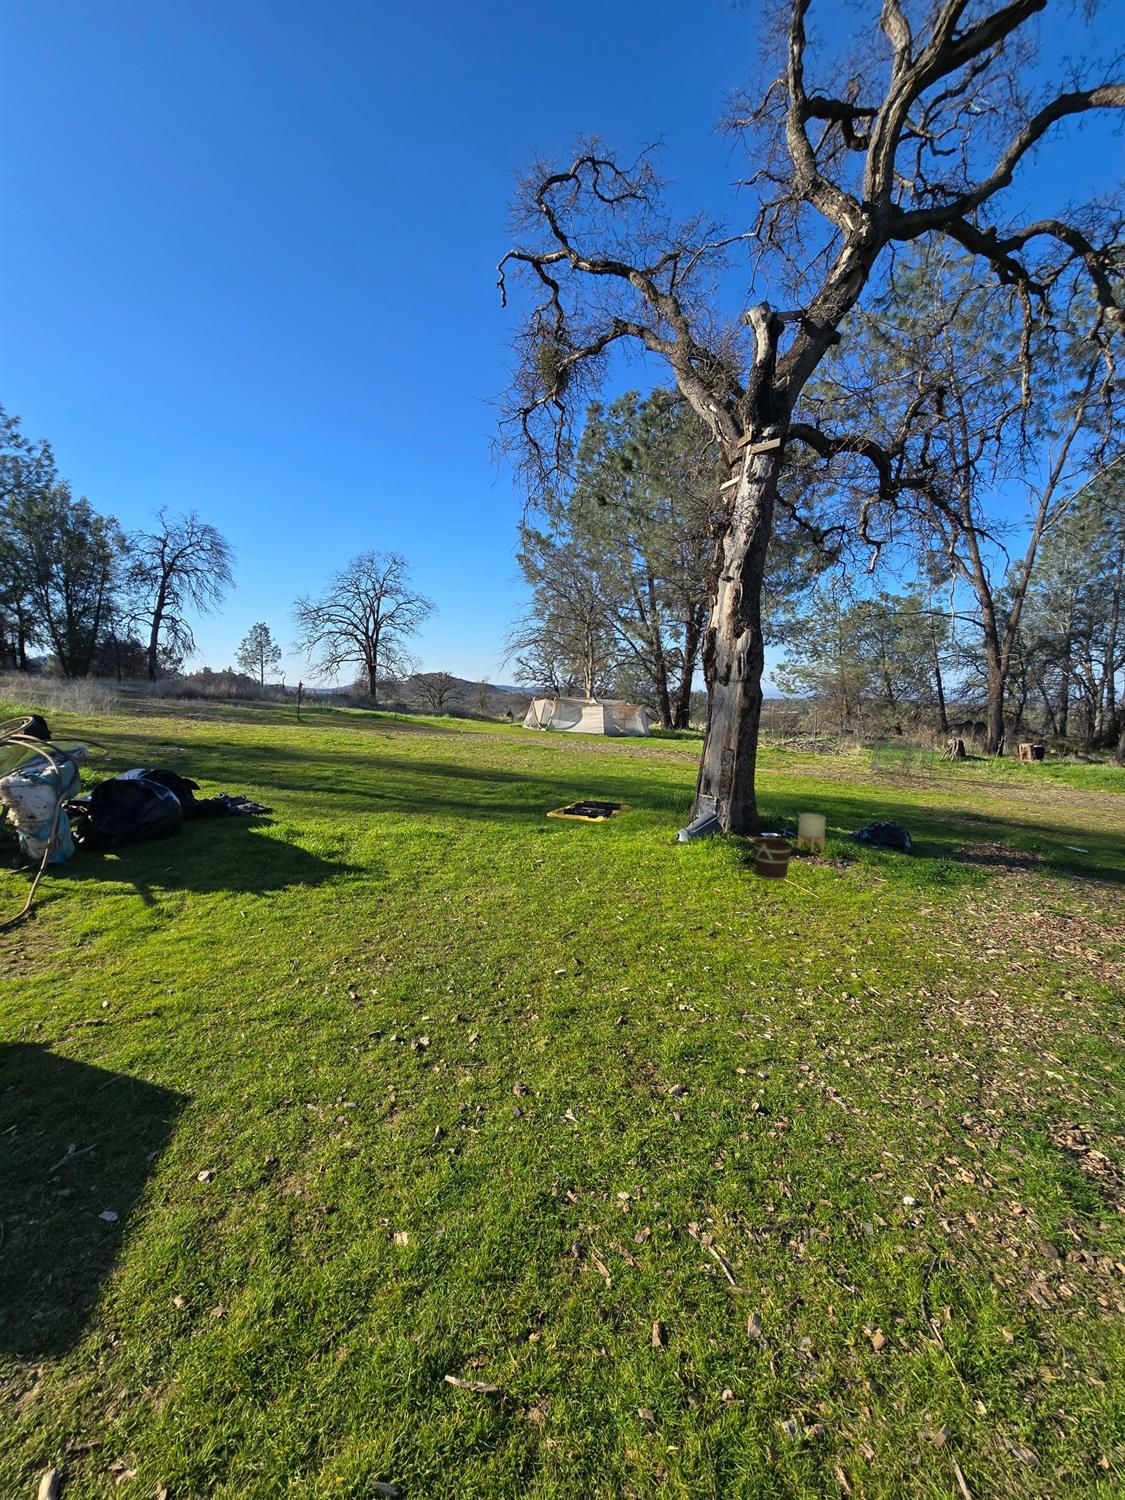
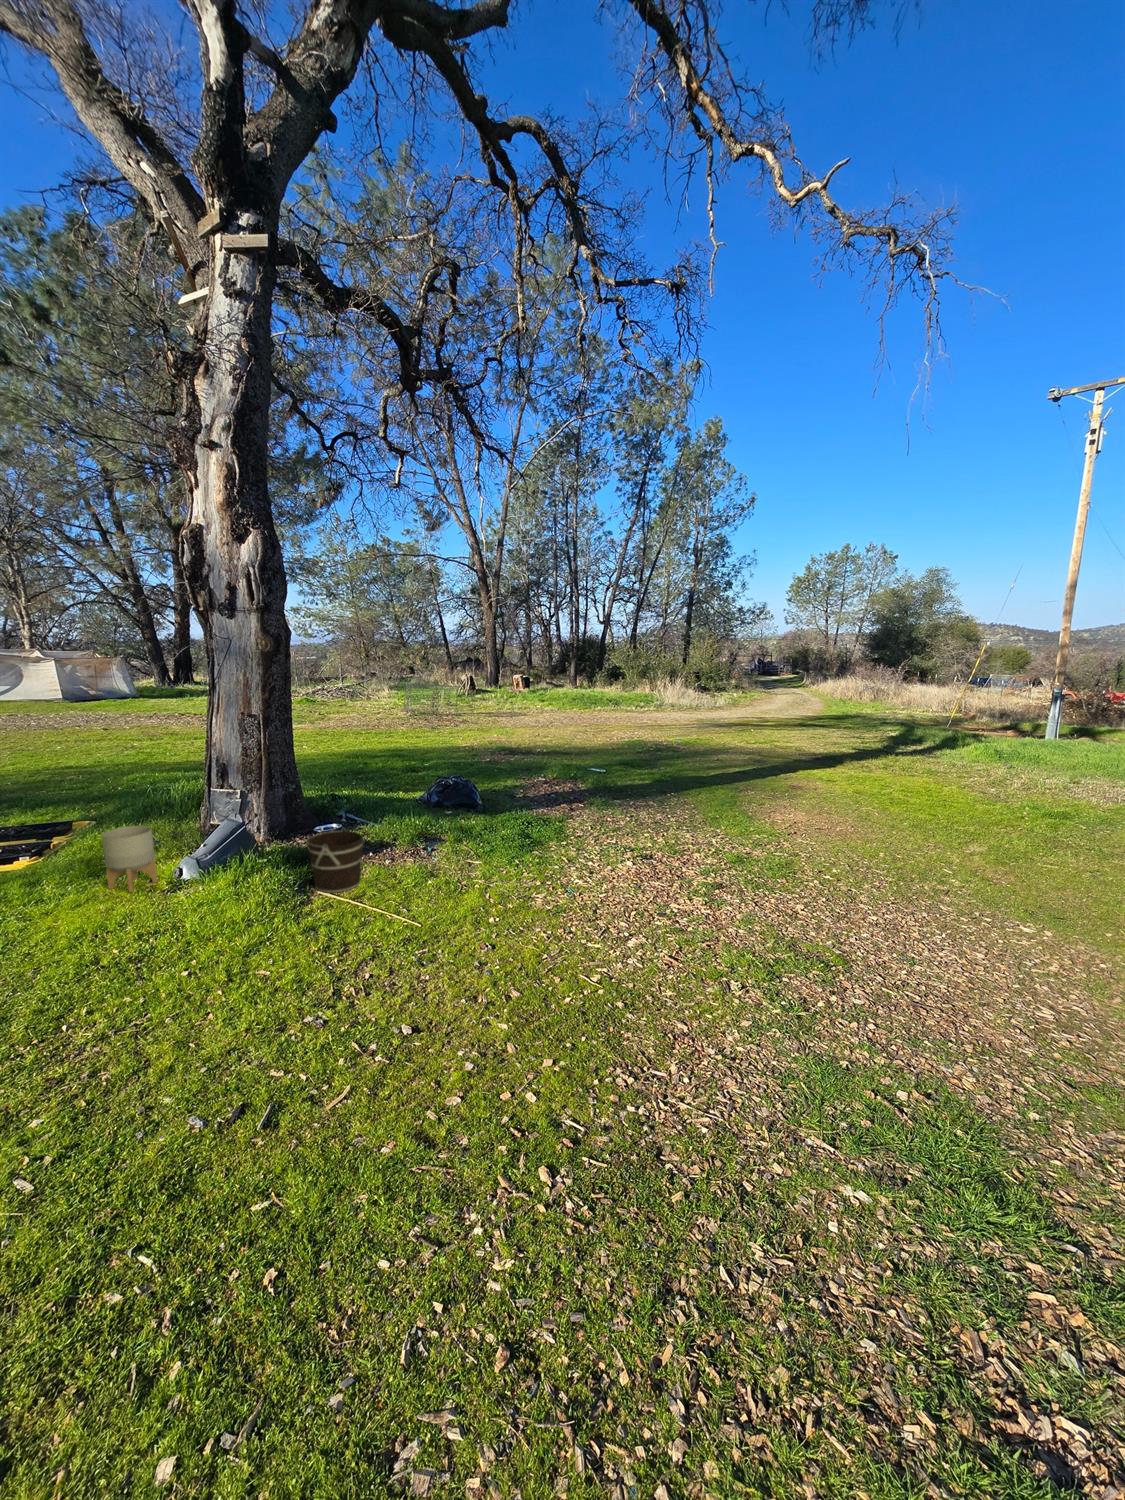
planter: present [797,813,826,852] -> present [102,826,158,892]

